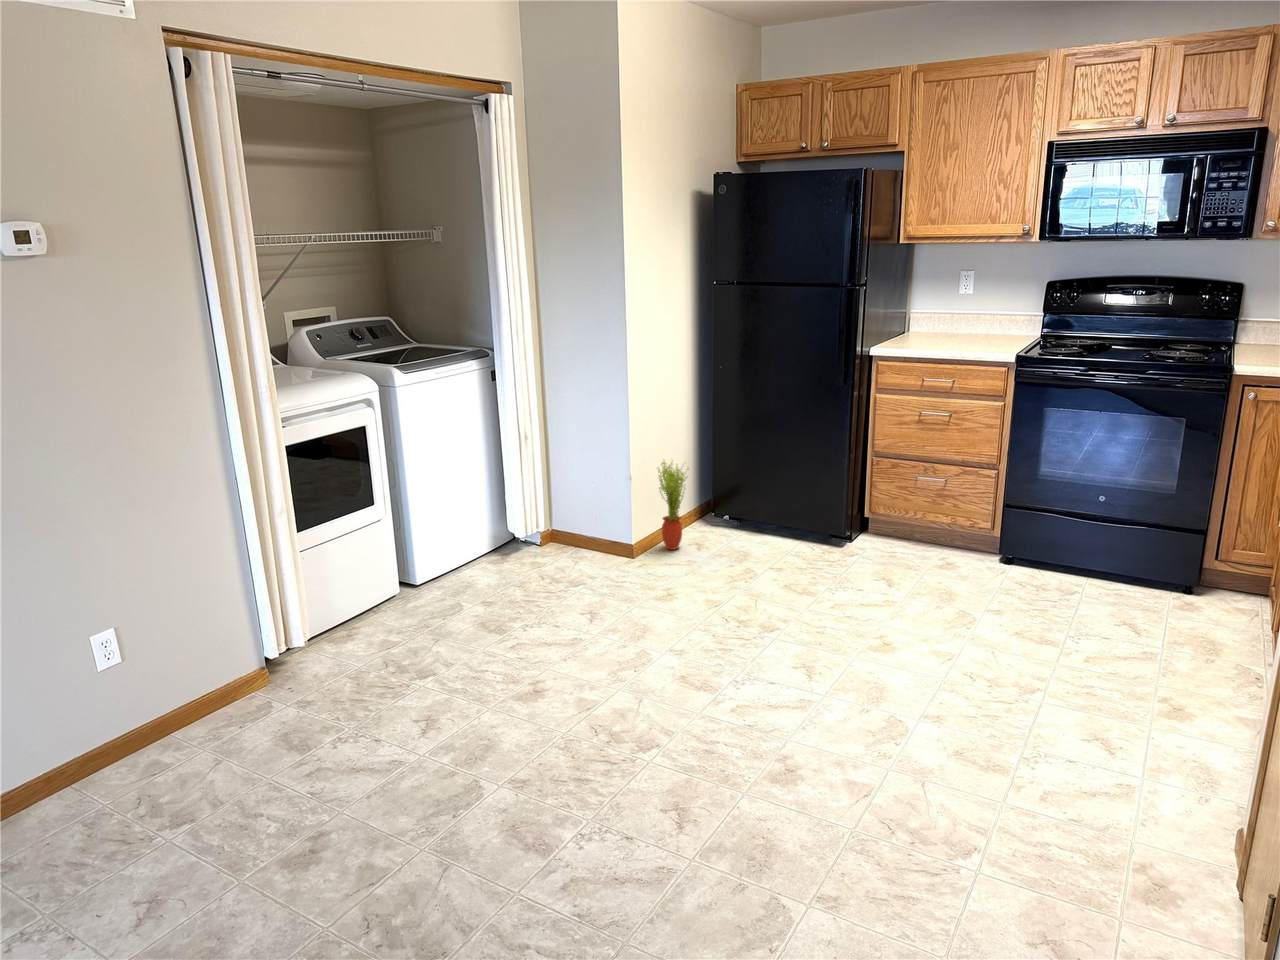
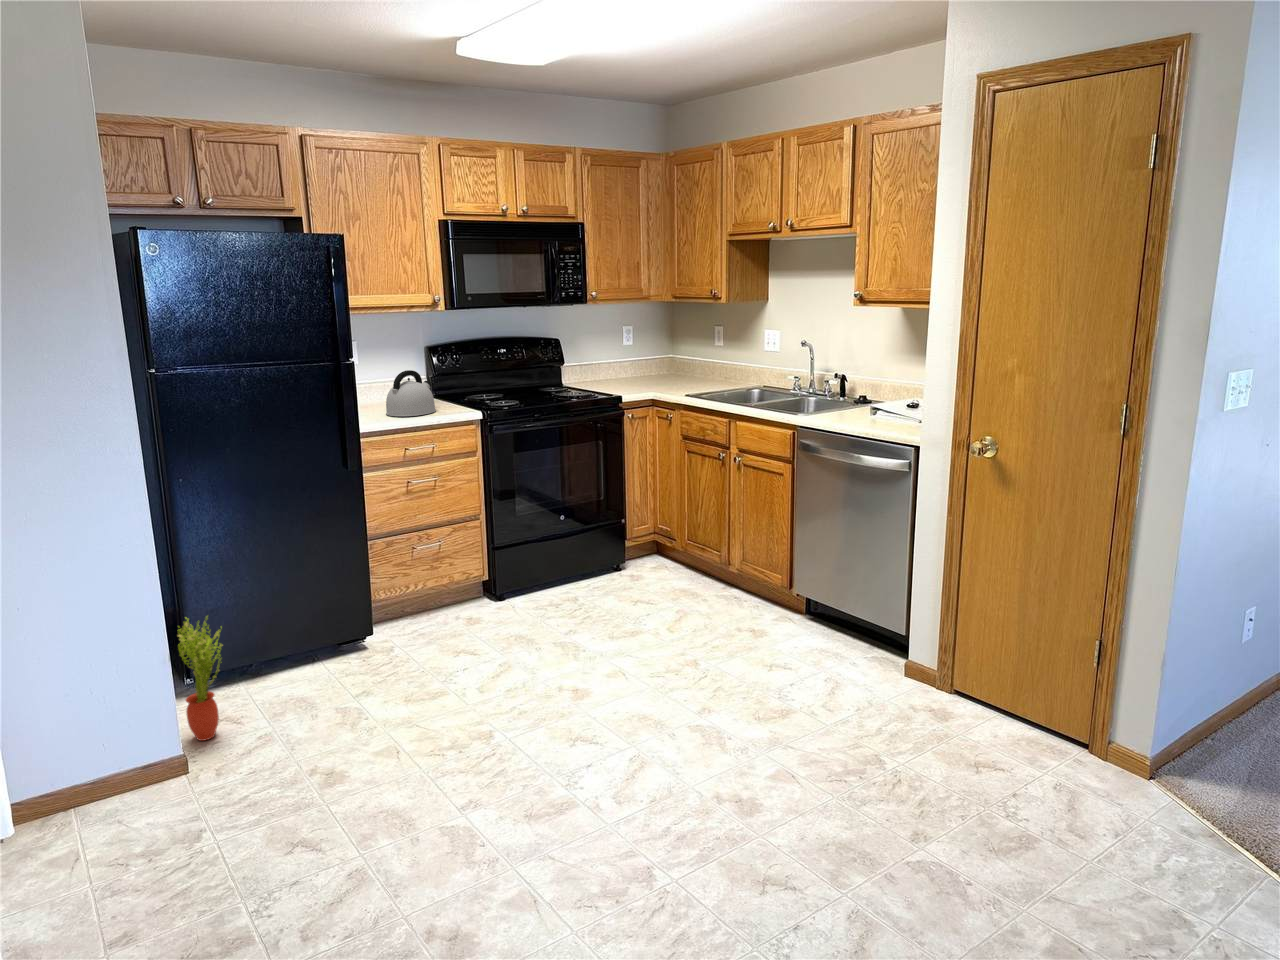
kettle: none [941,304,1000,350] -> present [386,370,436,416]

